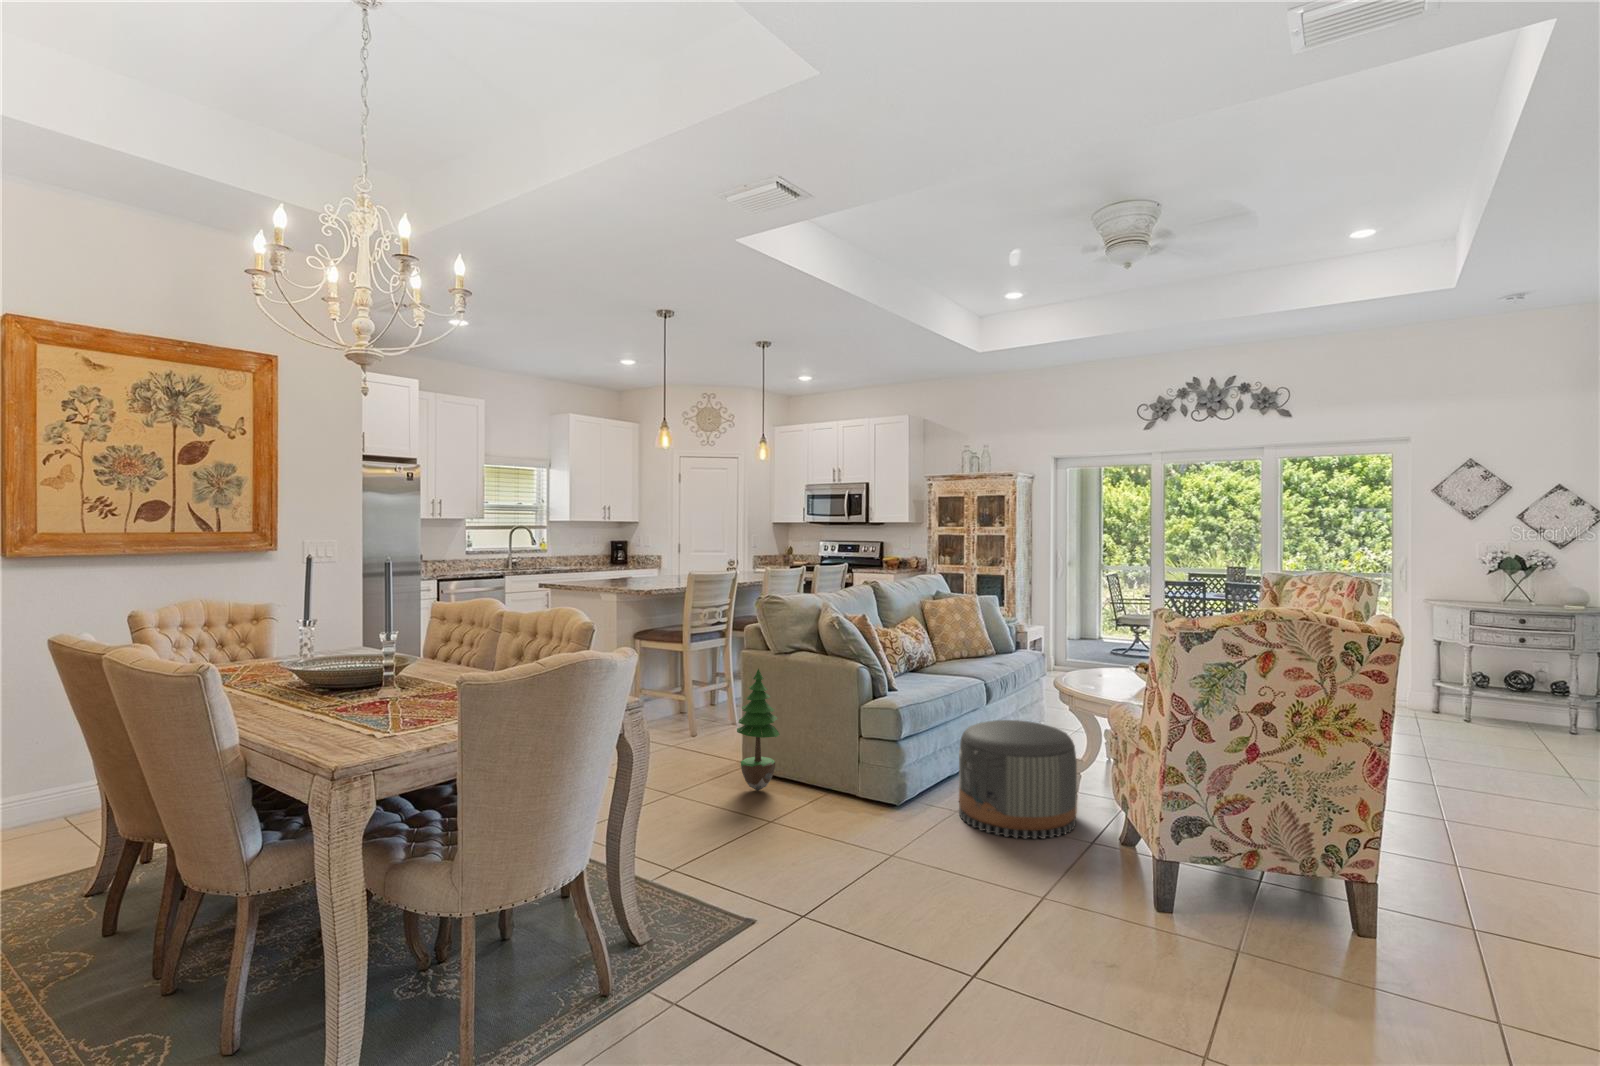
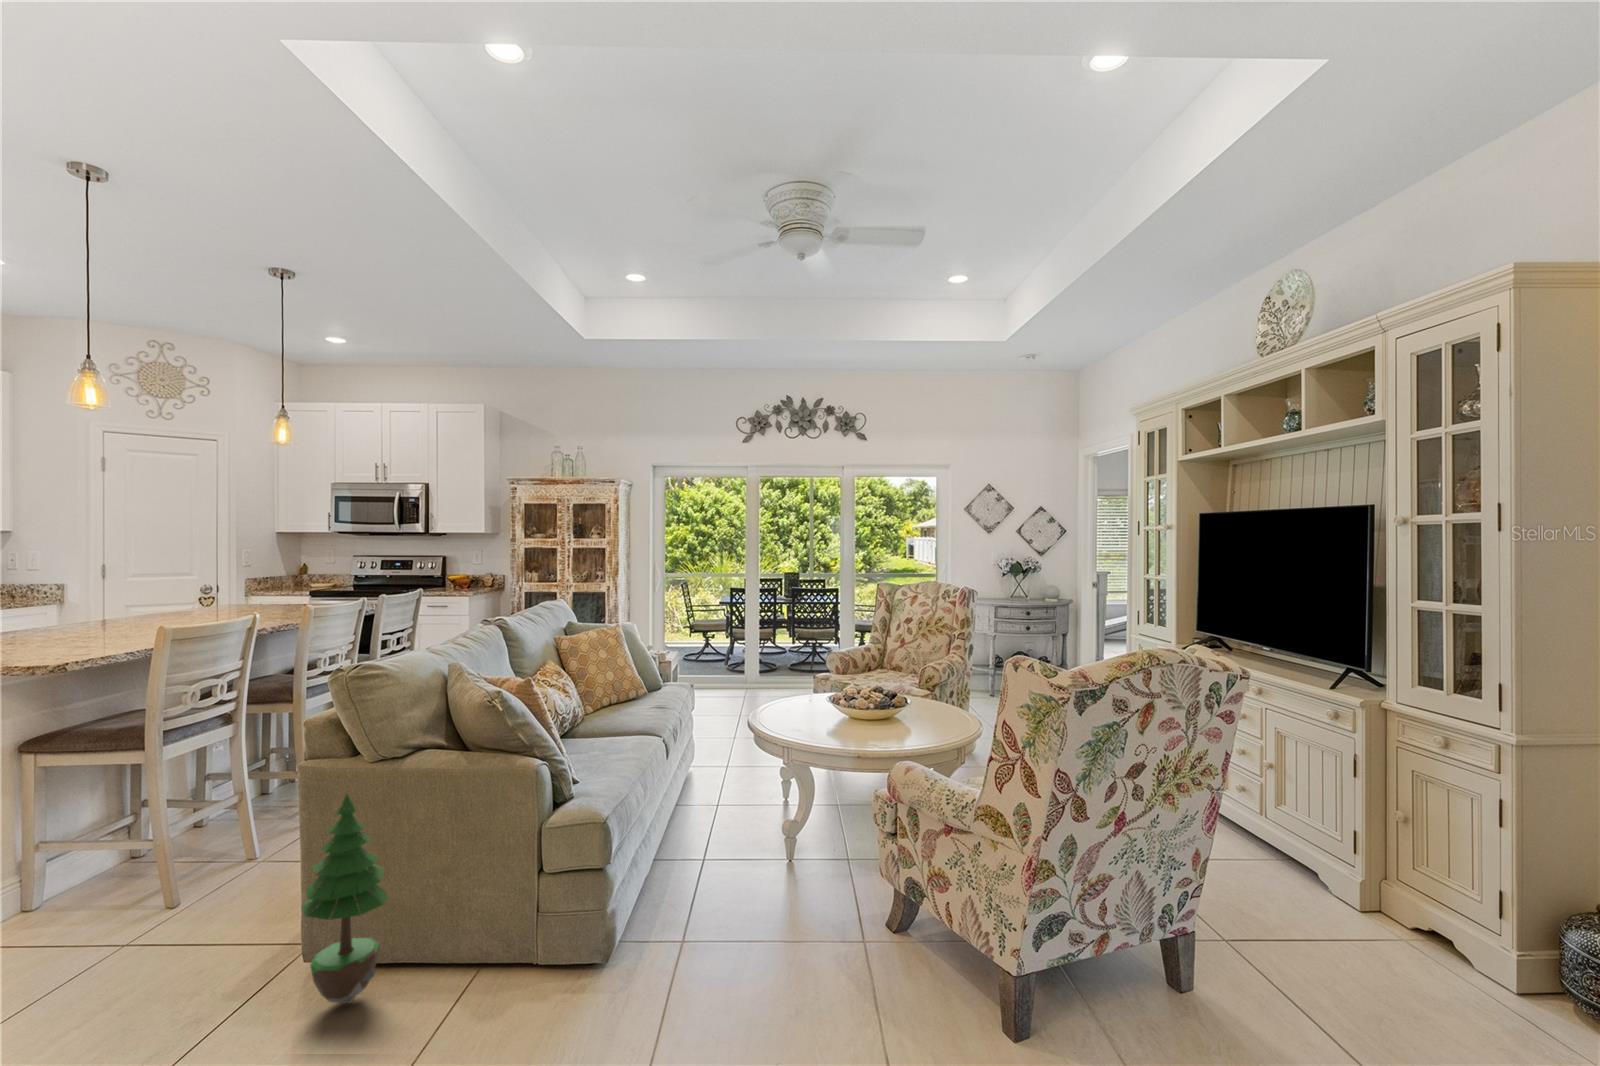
pouf: present [959,720,1077,839] -> none [682,793,830,970]

